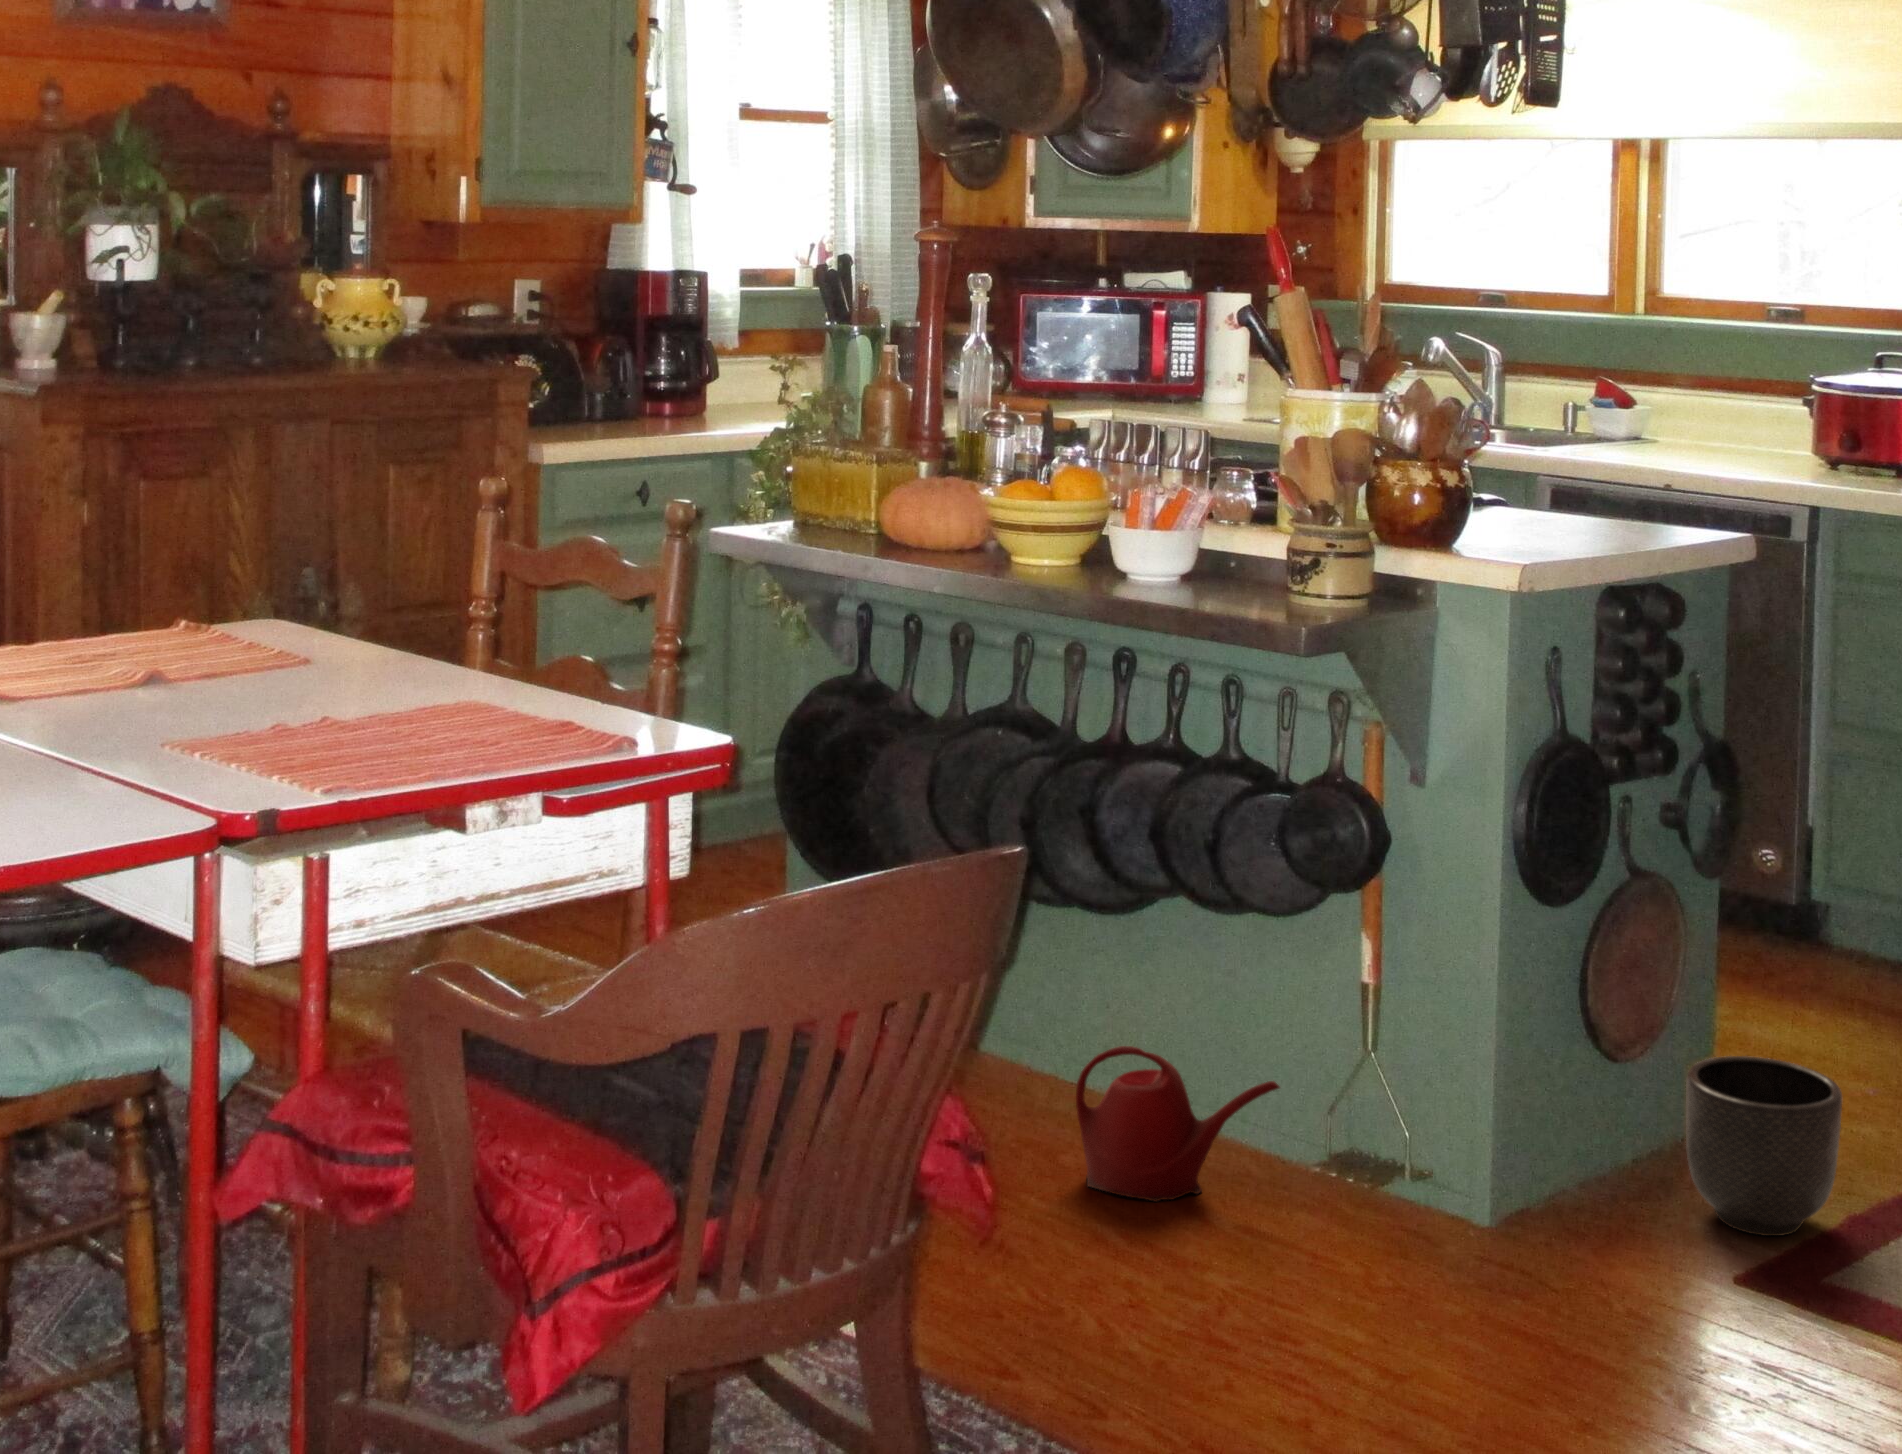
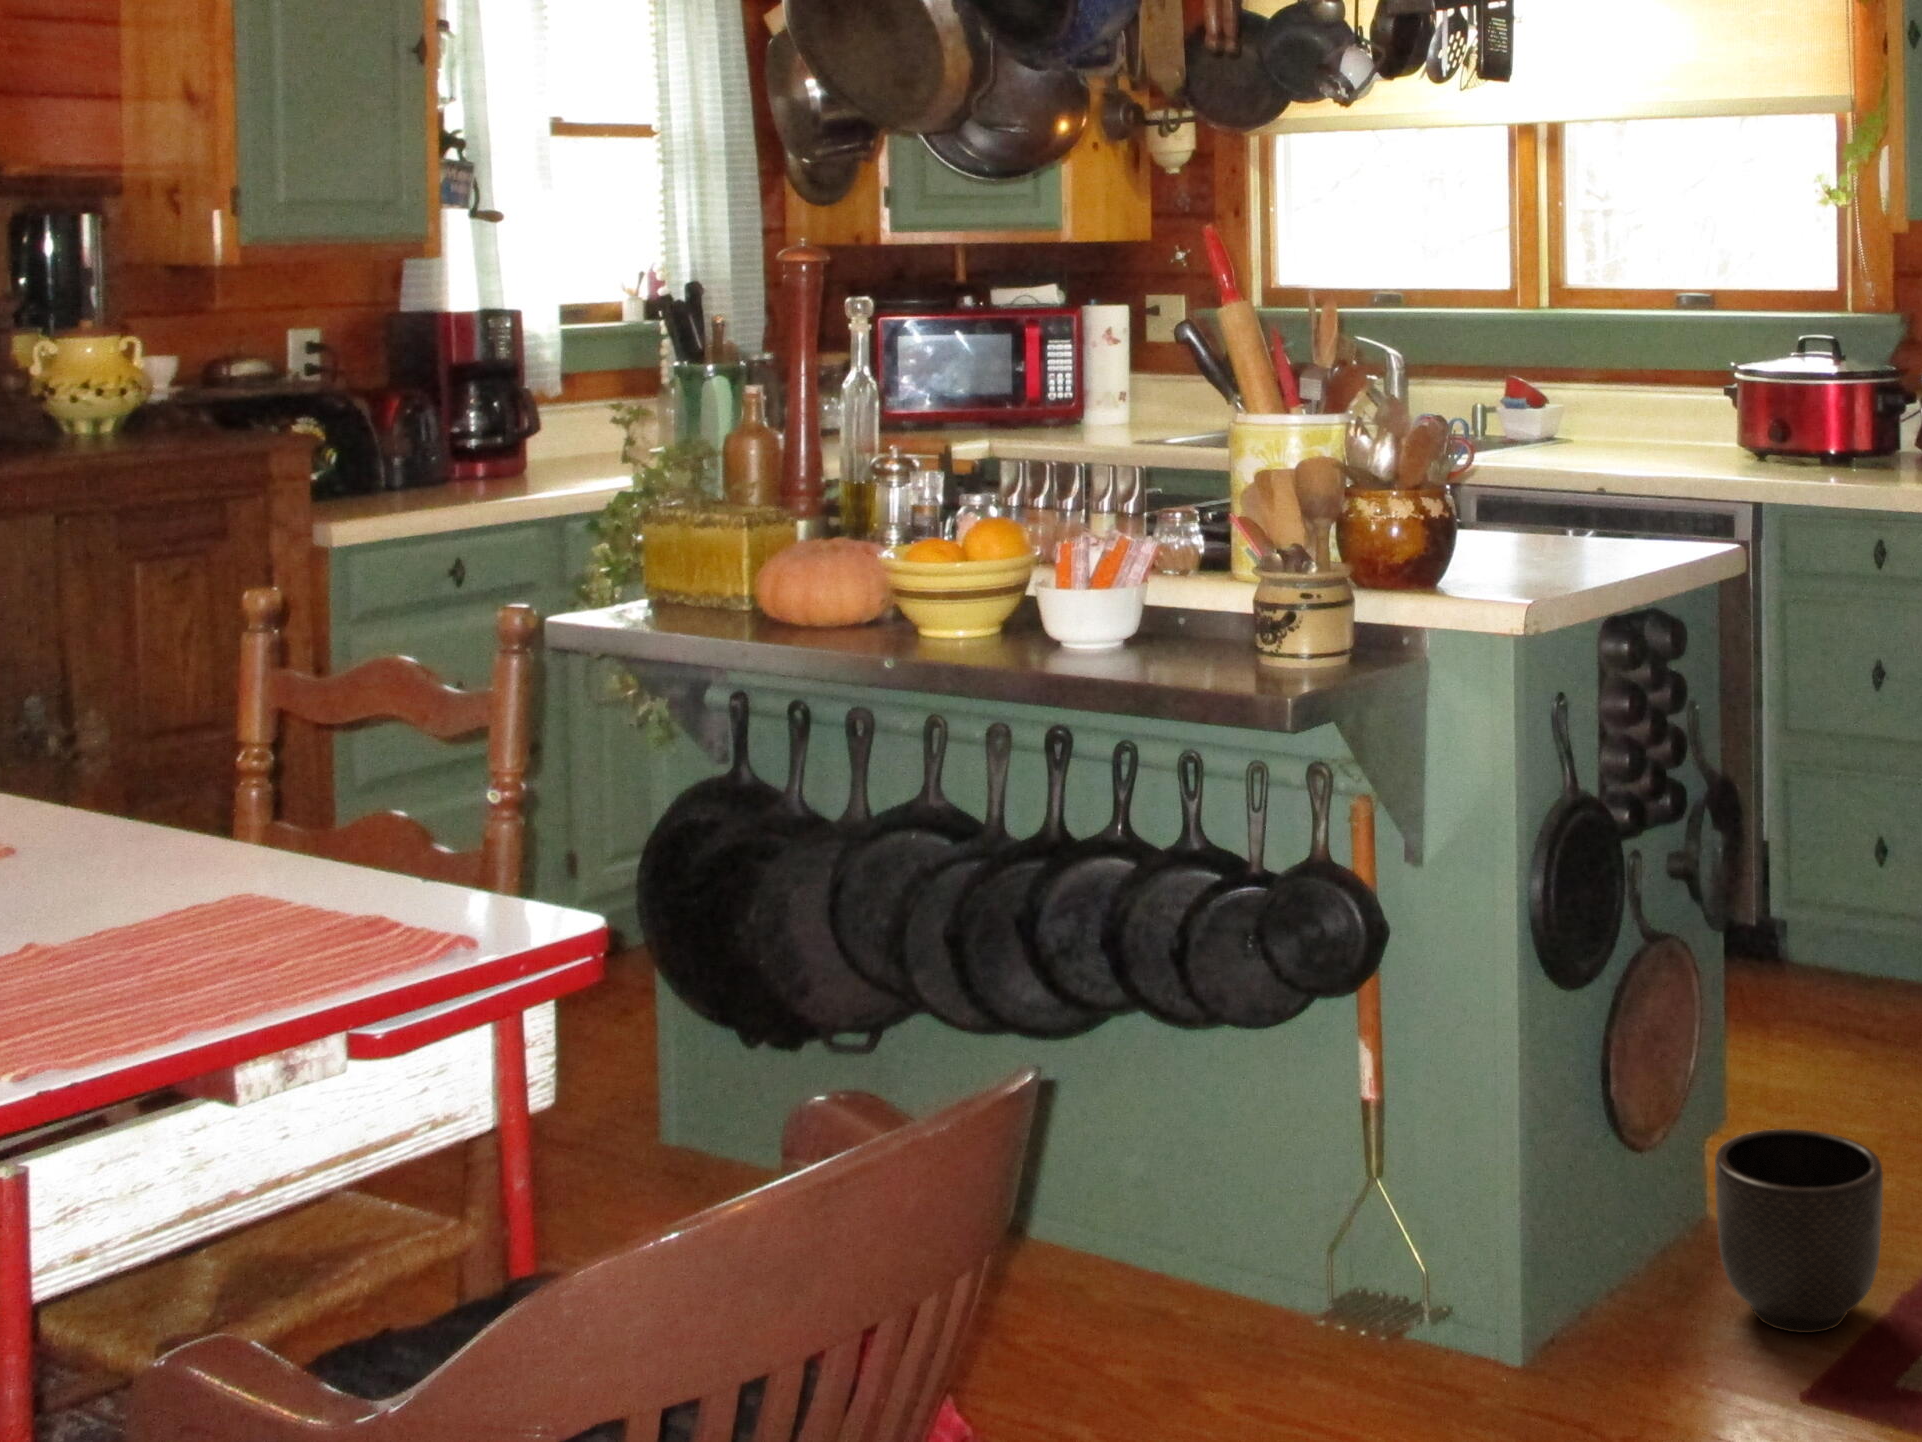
watering can: present [1076,1046,1280,1202] -> none [1031,1202,1271,1385]

